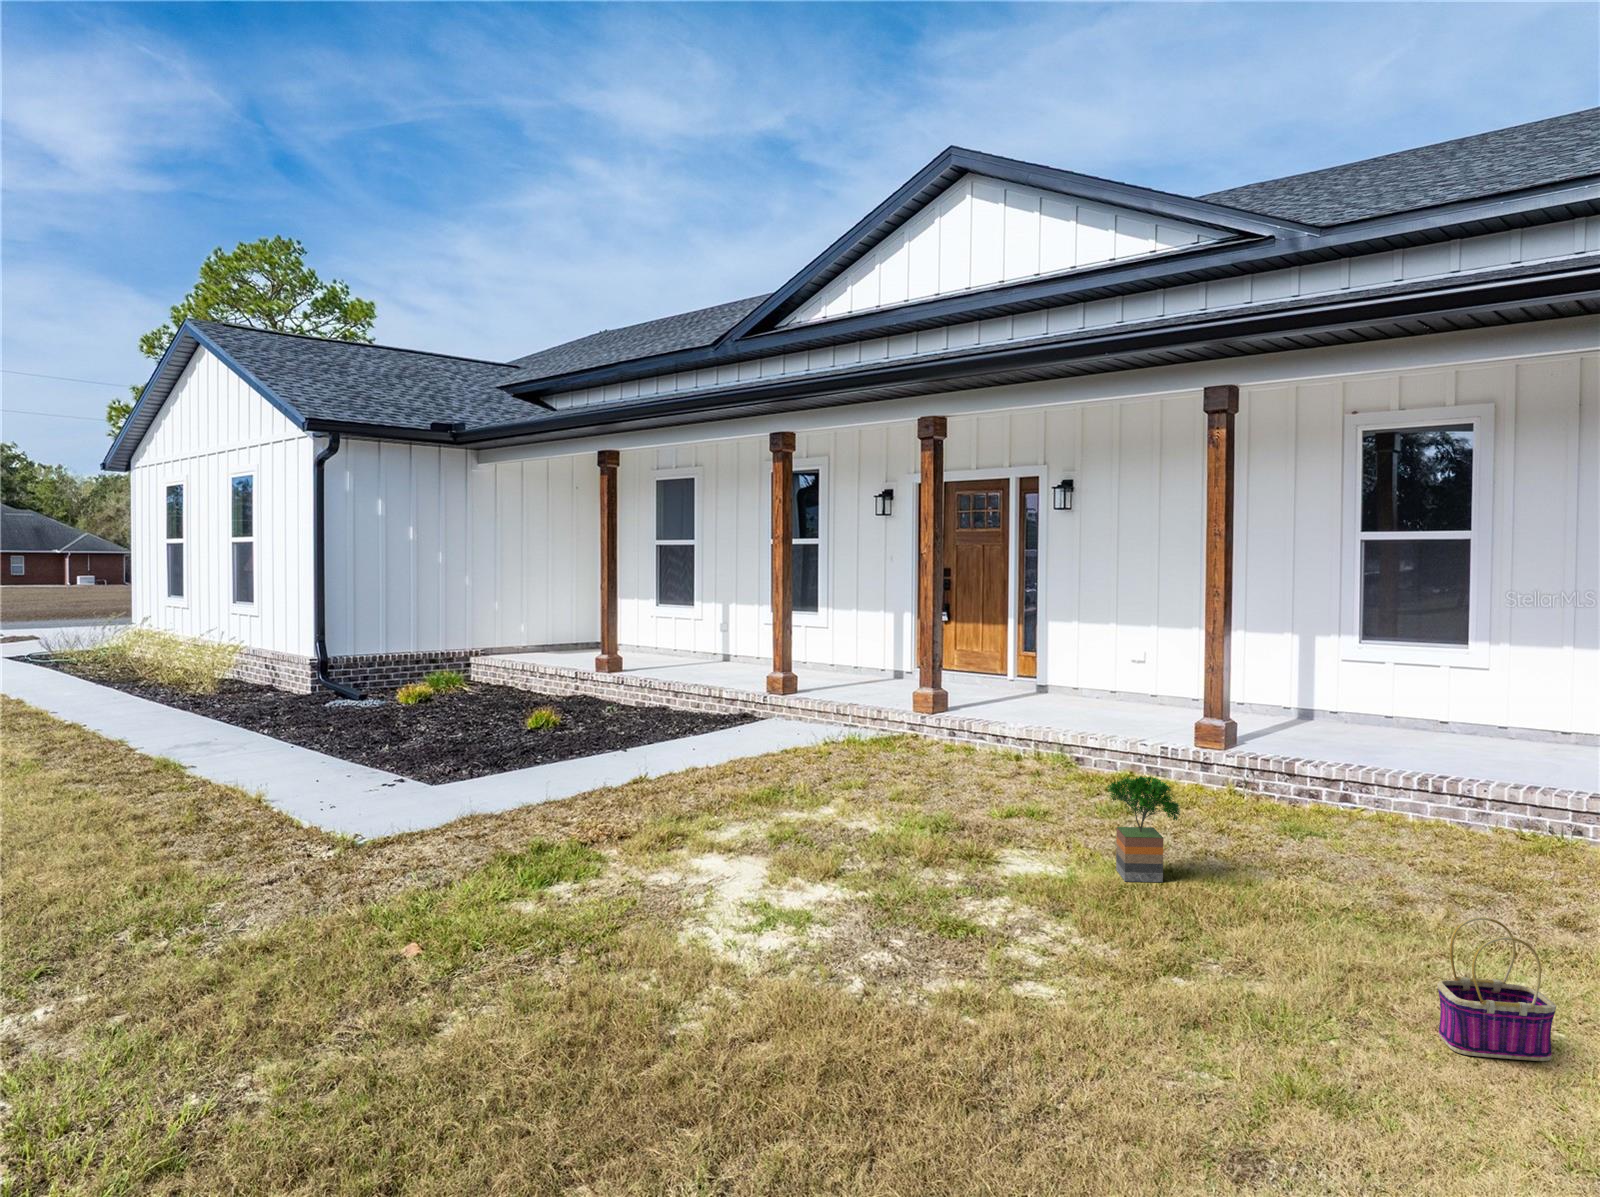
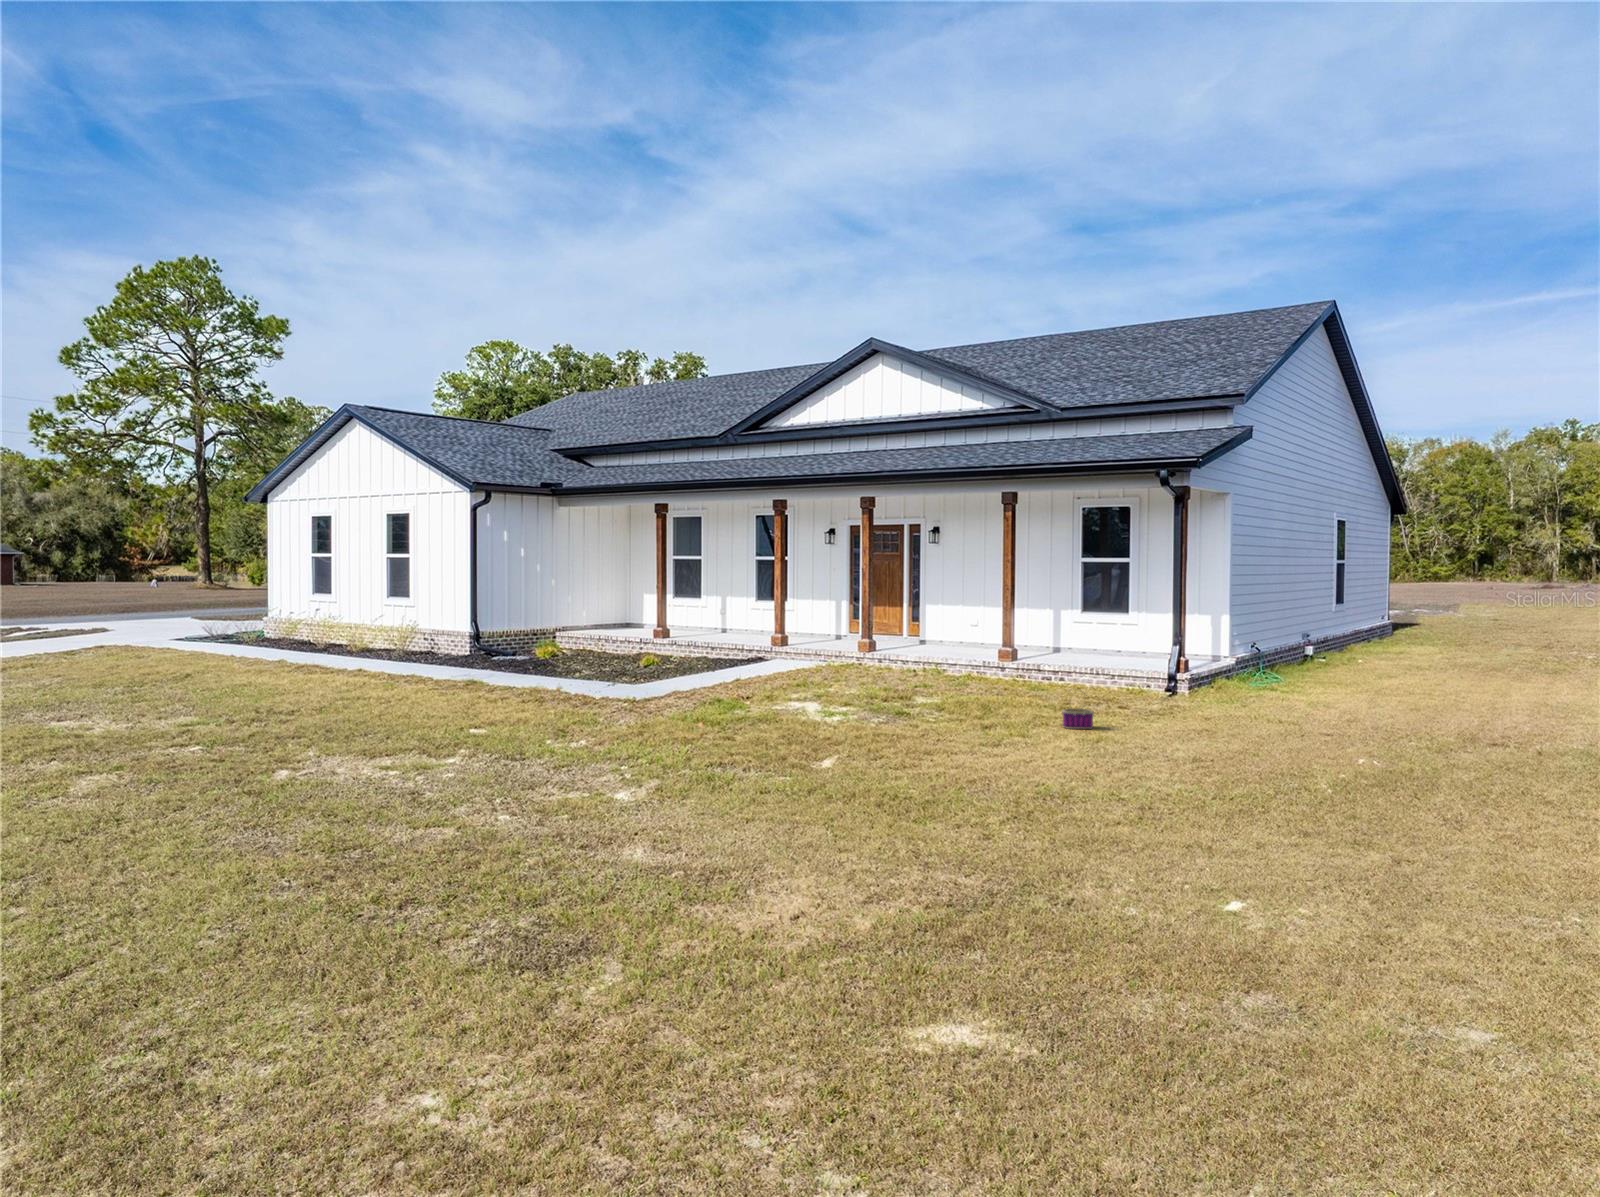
potted tree: present [1107,776,1180,882] -> none [958,661,988,704]

